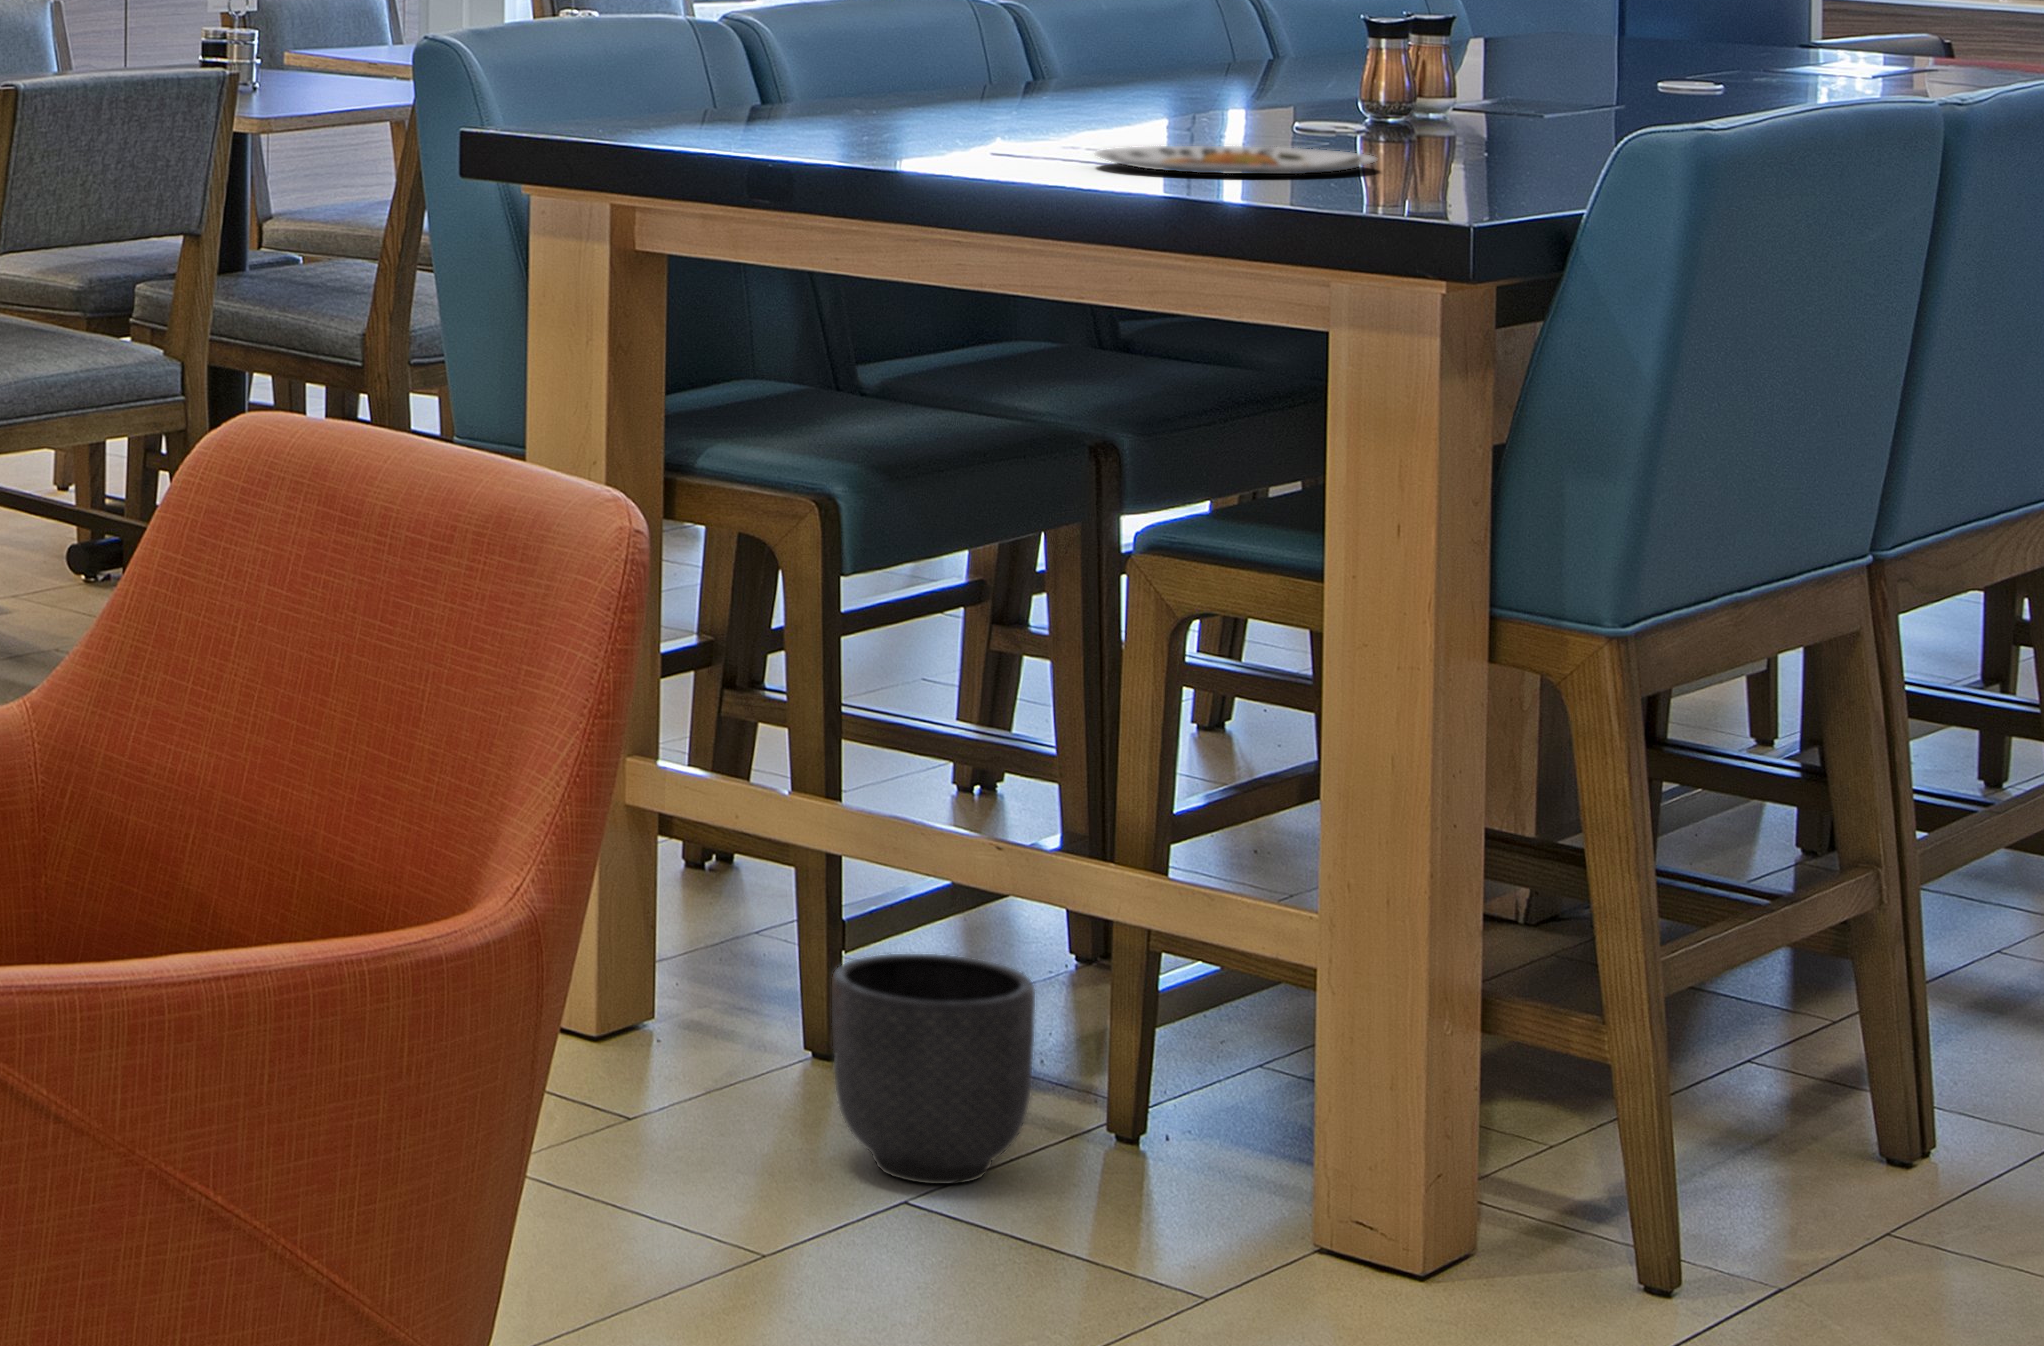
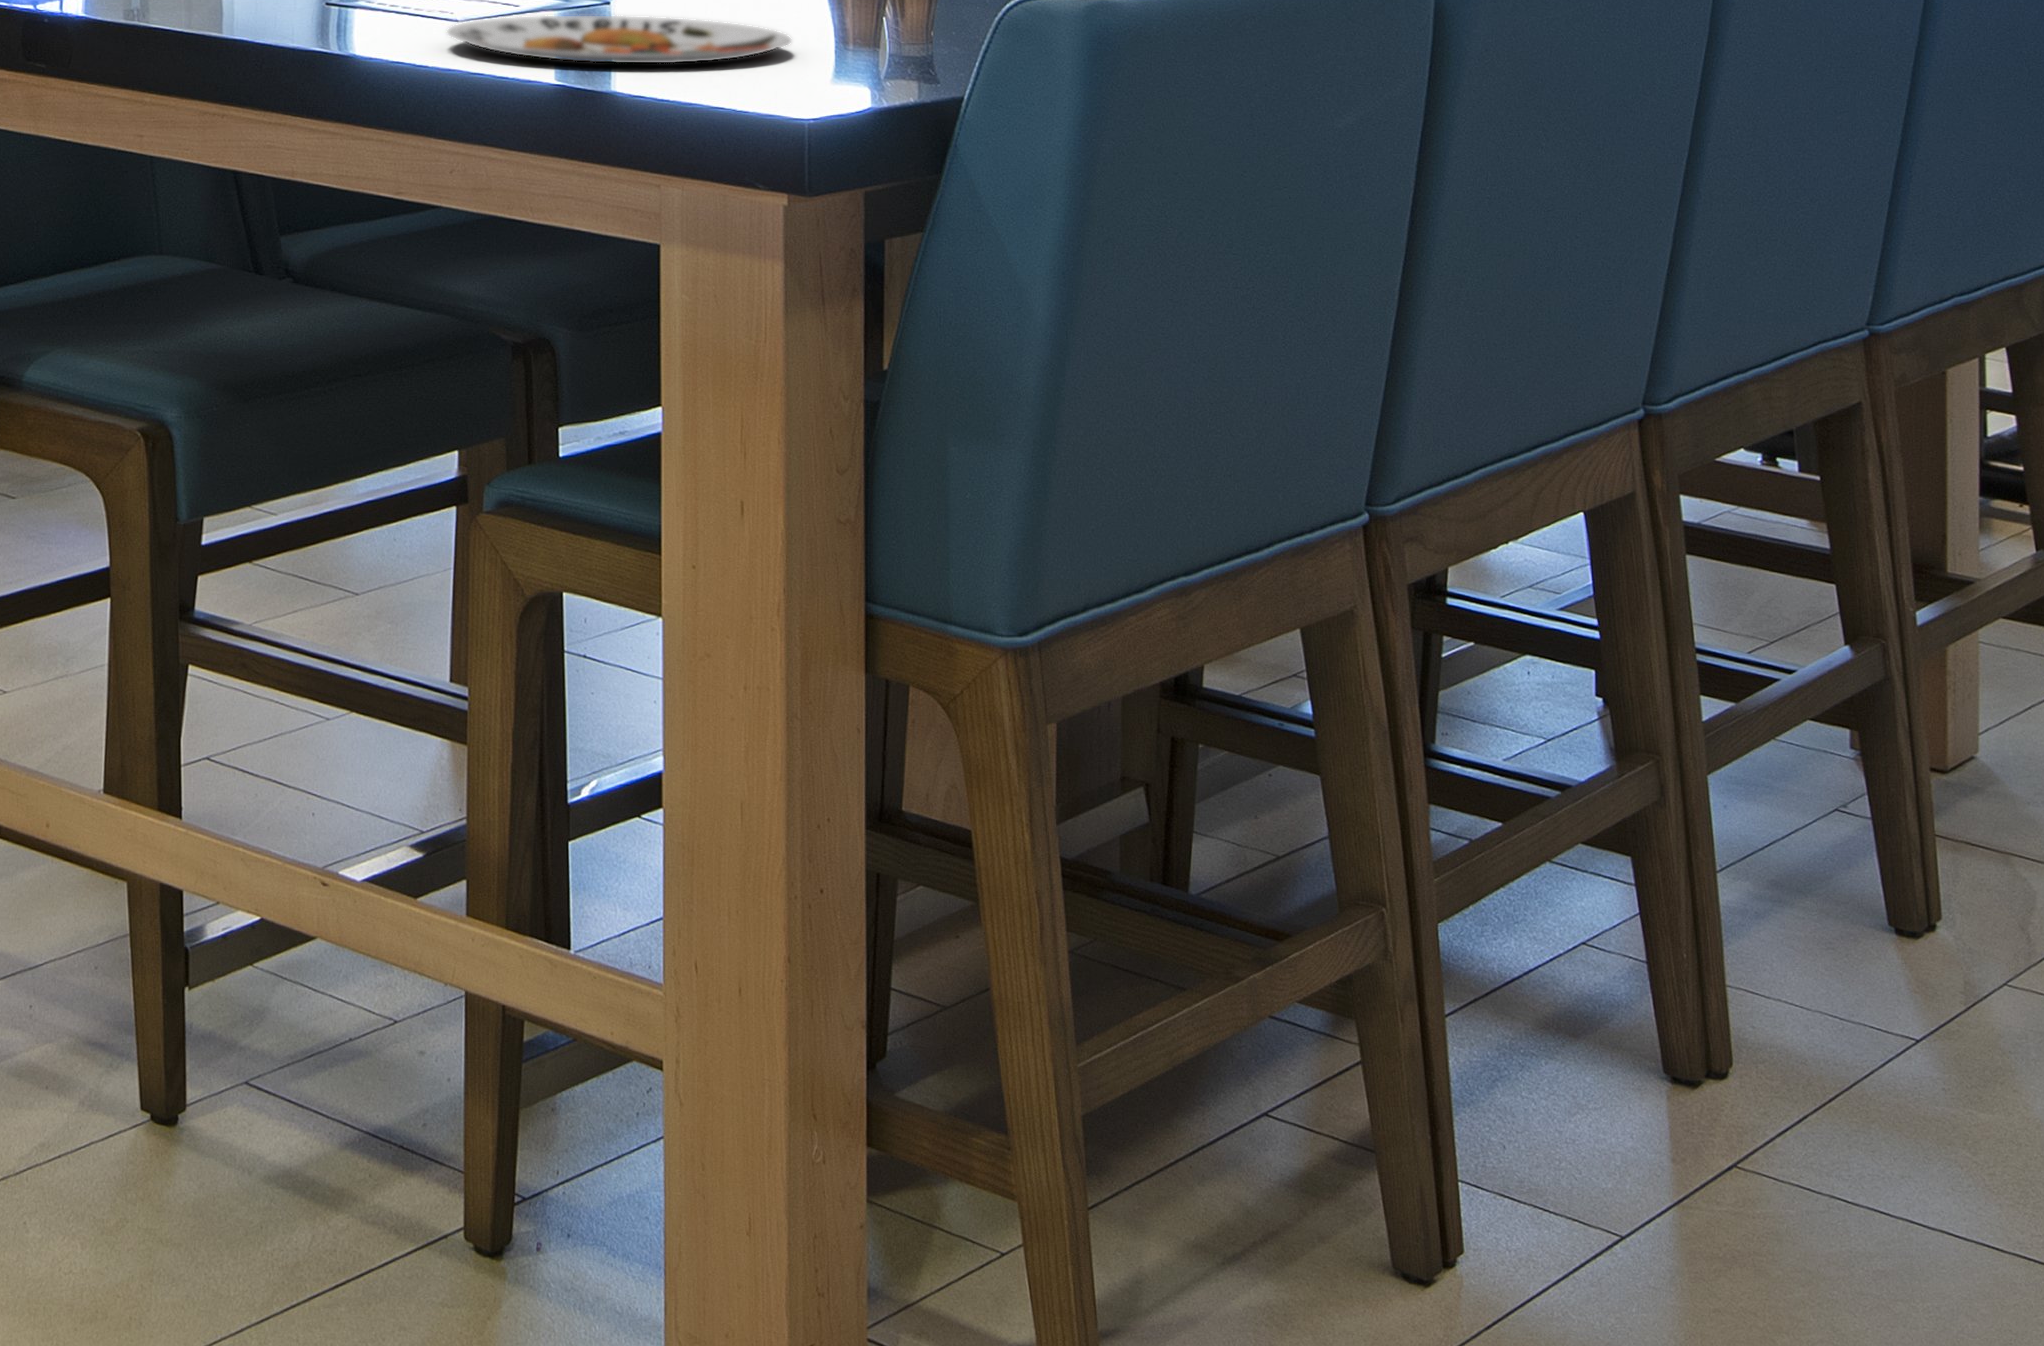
planter: present [832,954,1035,1184] -> none [115,1000,358,1298]

